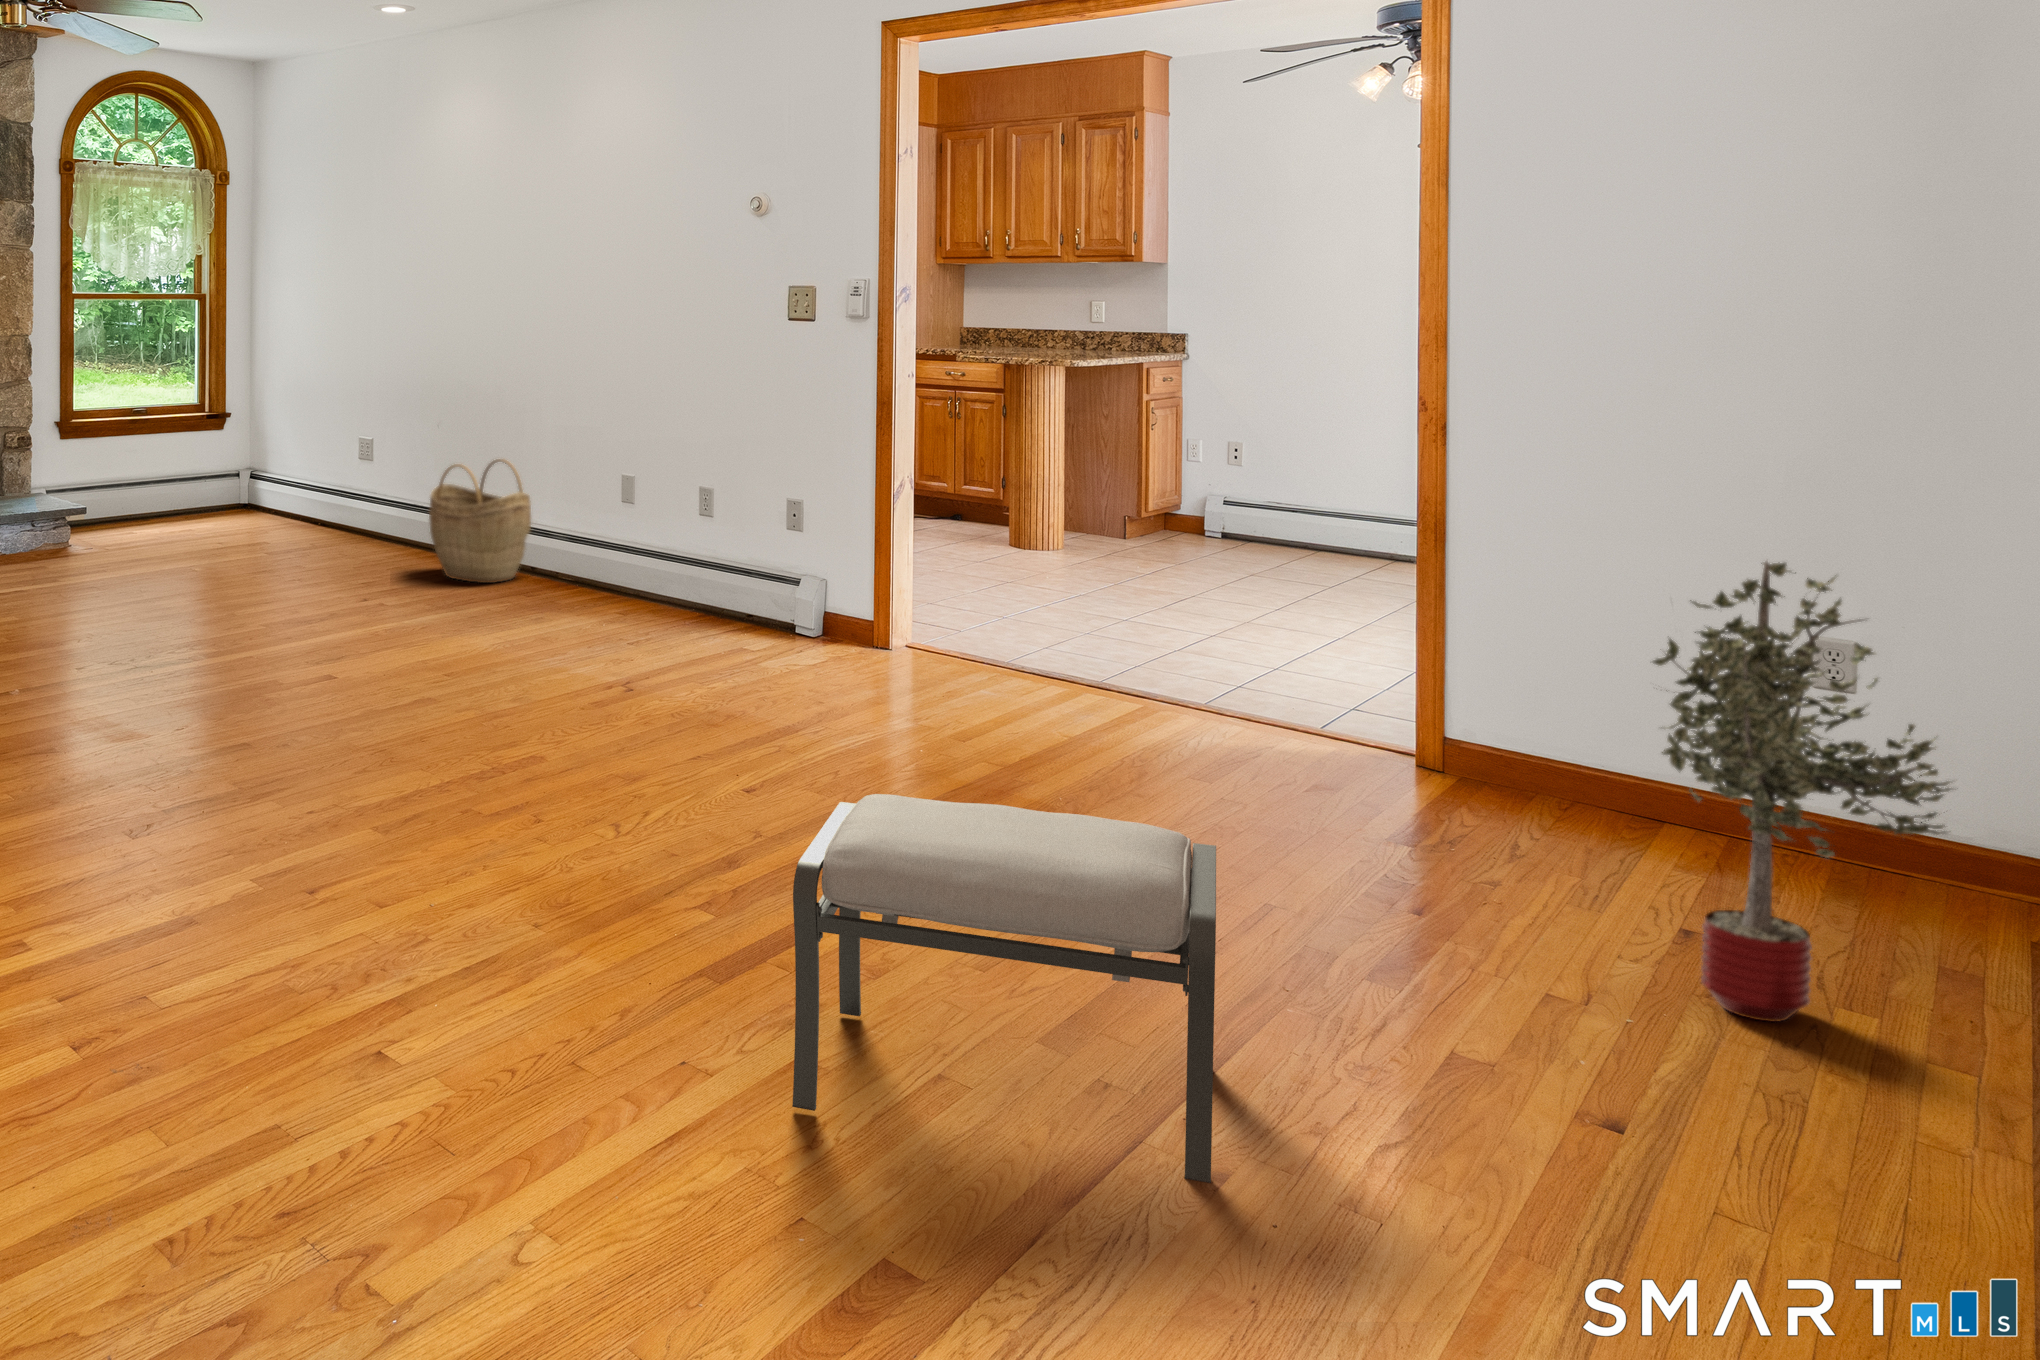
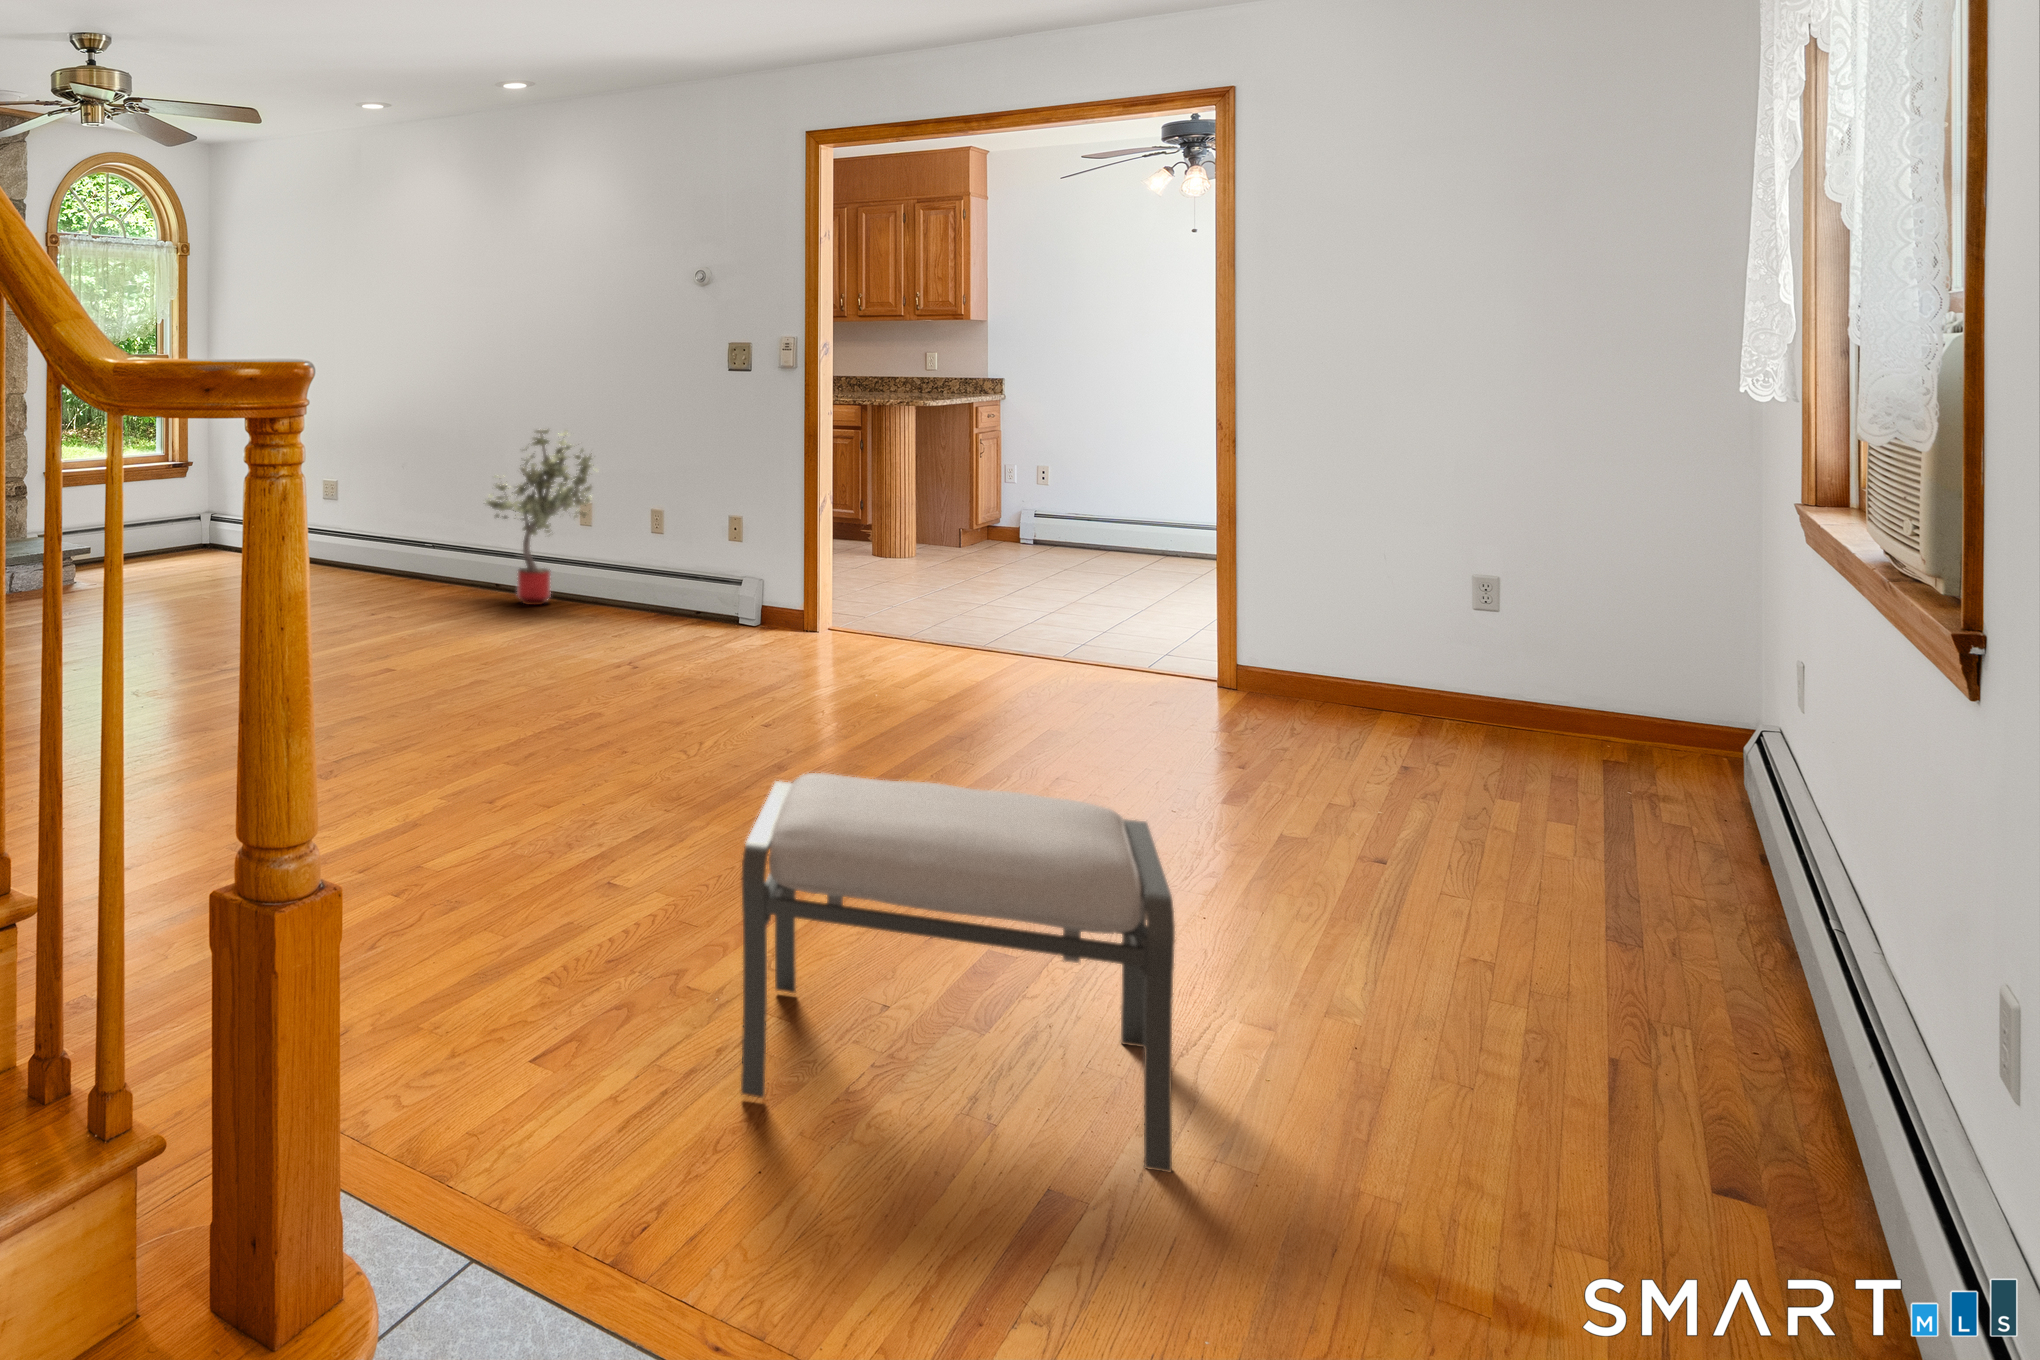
woven basket: present [429,459,531,583] -> none [372,480,461,587]
potted tree: present [1653,561,1950,1022] -> present [486,430,593,605]

